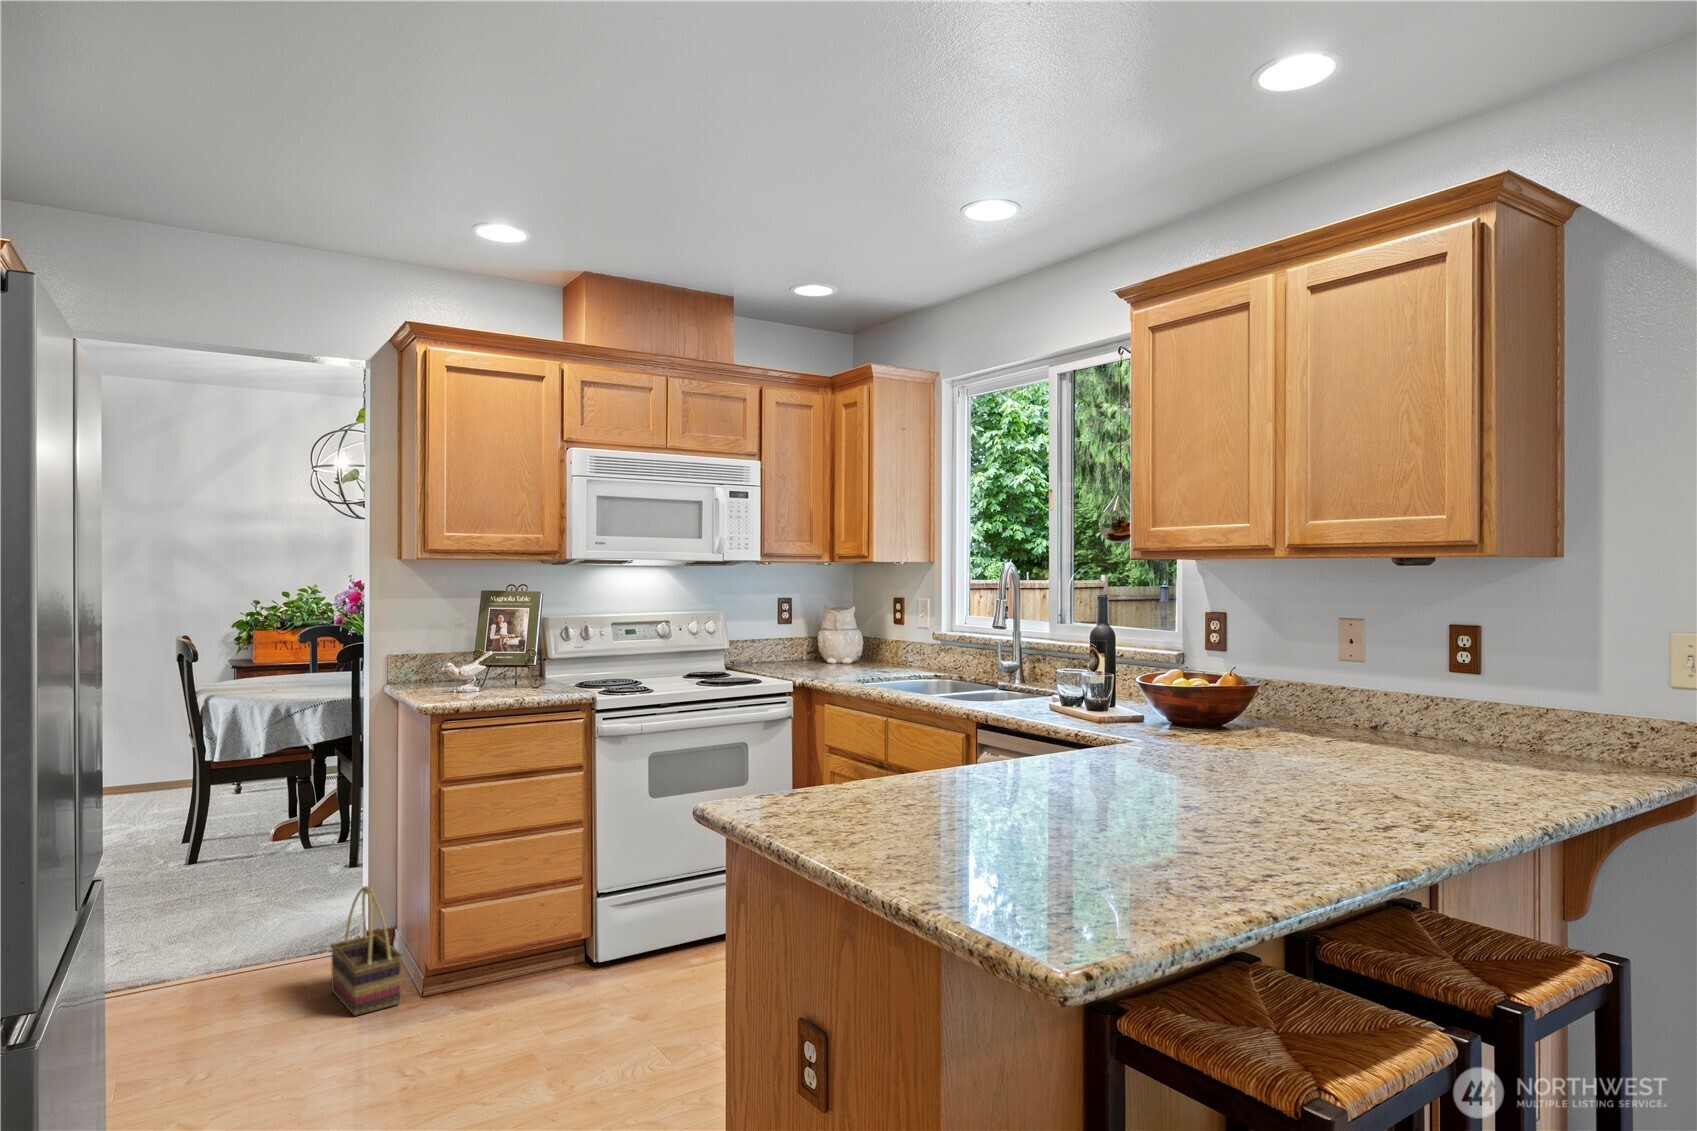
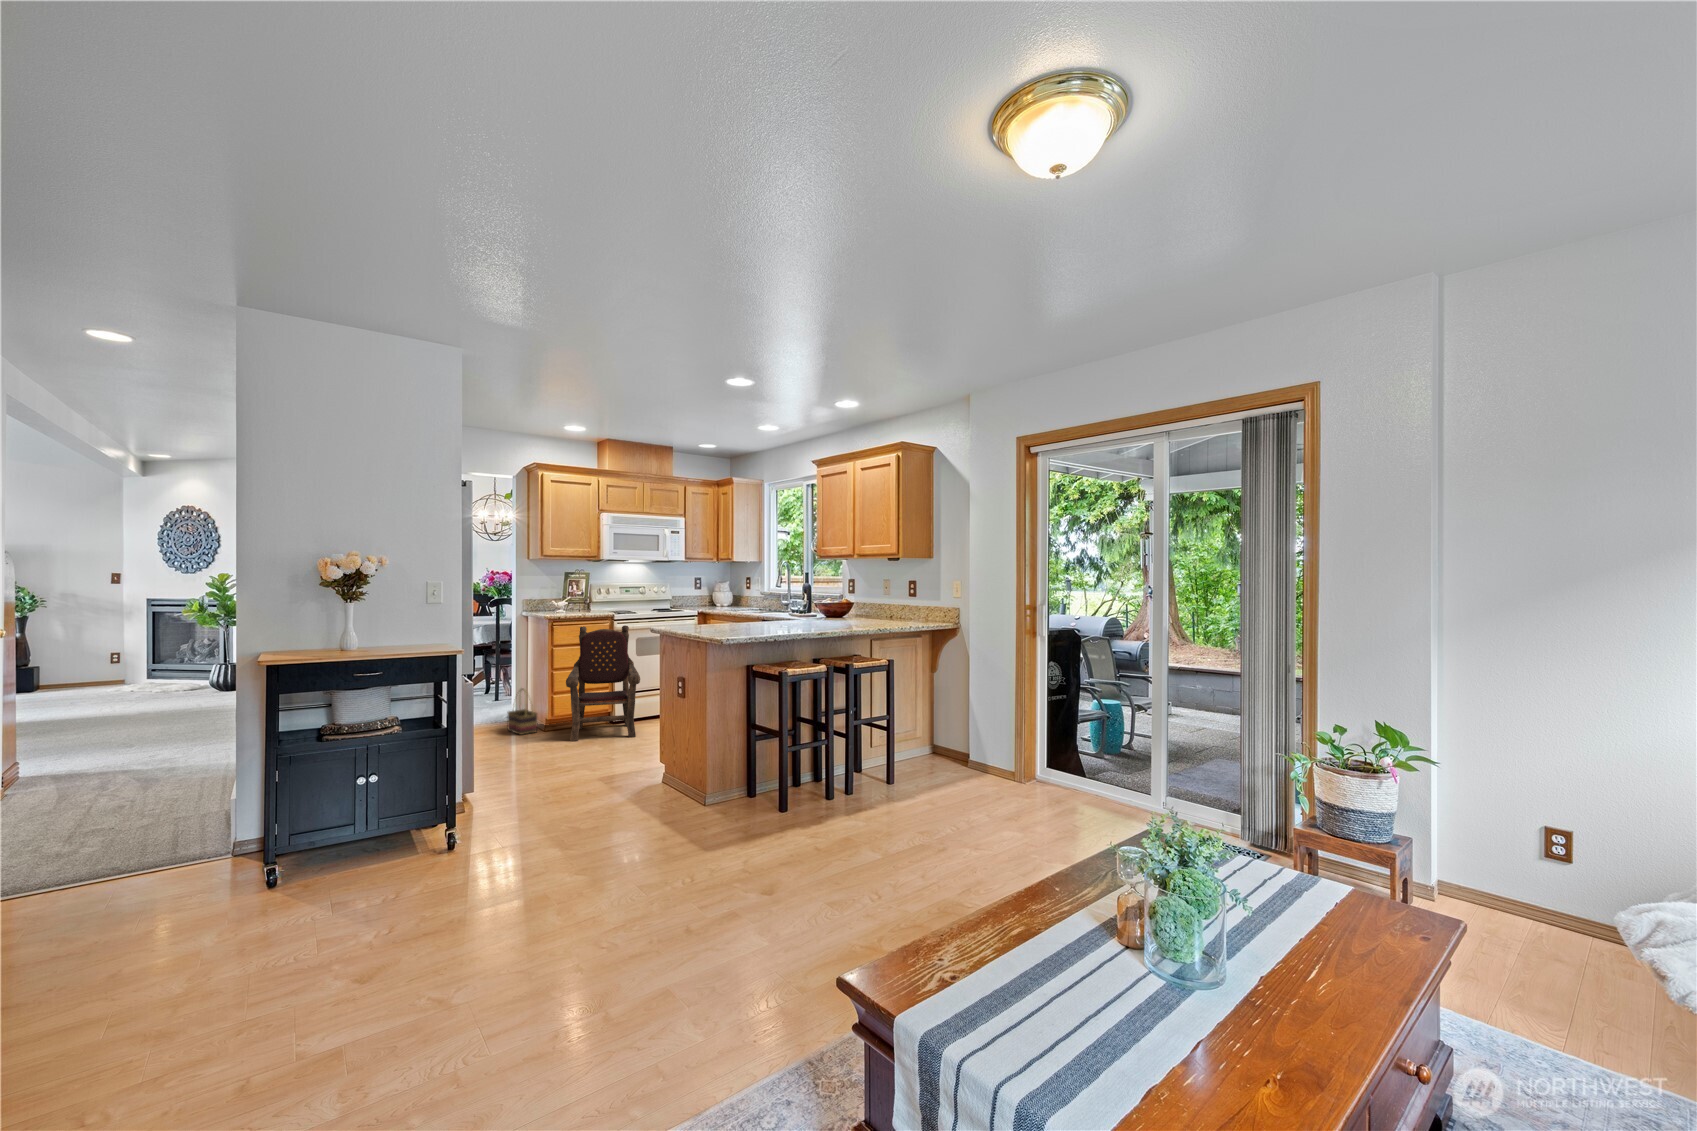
armchair: none [462,725,661,1053] -> present [566,625,640,741]

